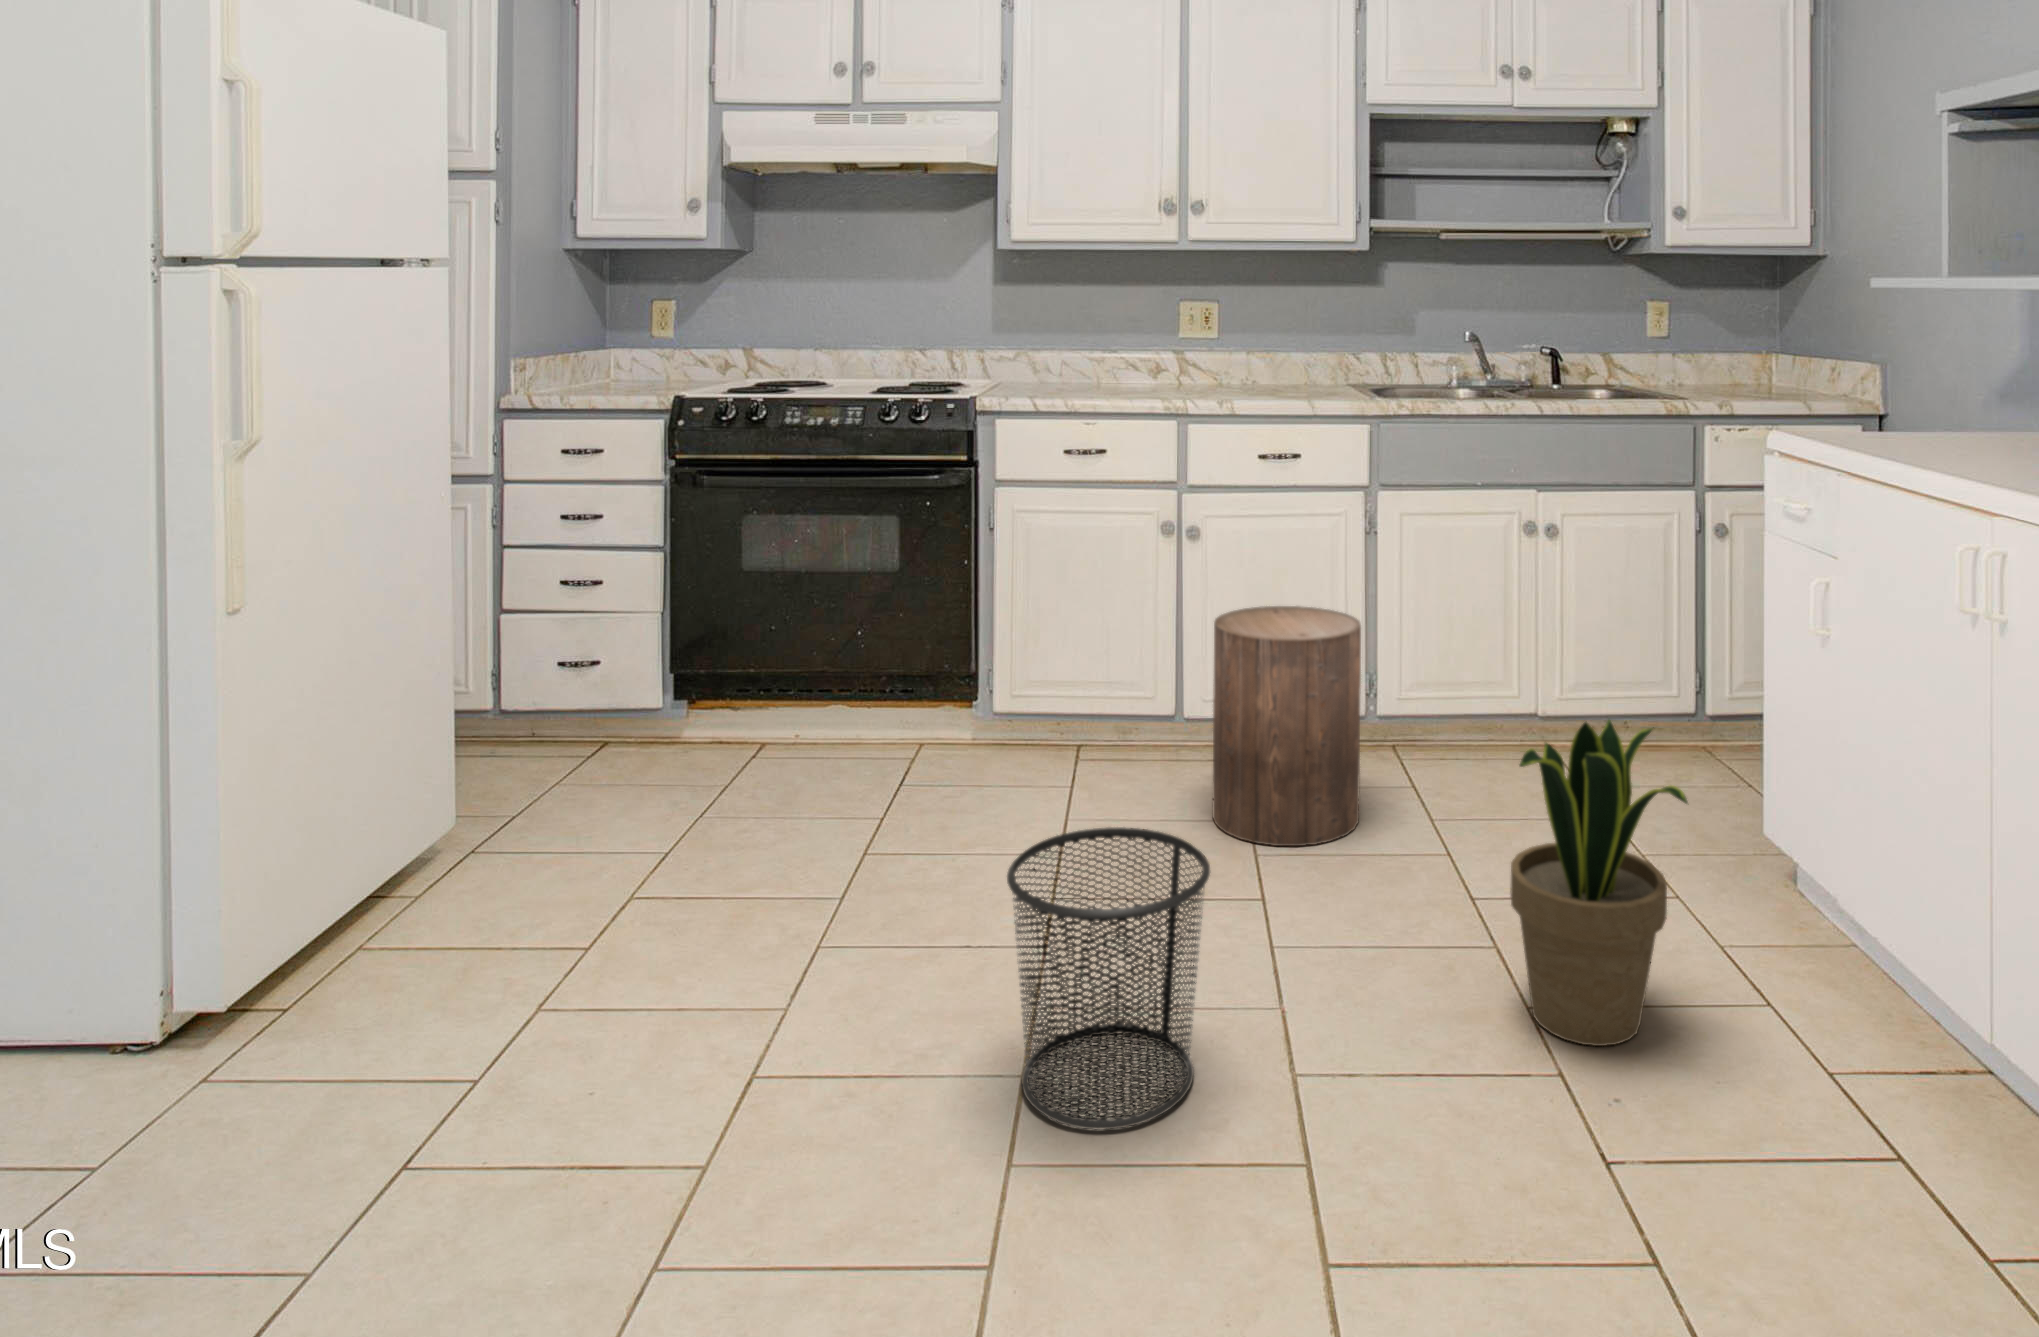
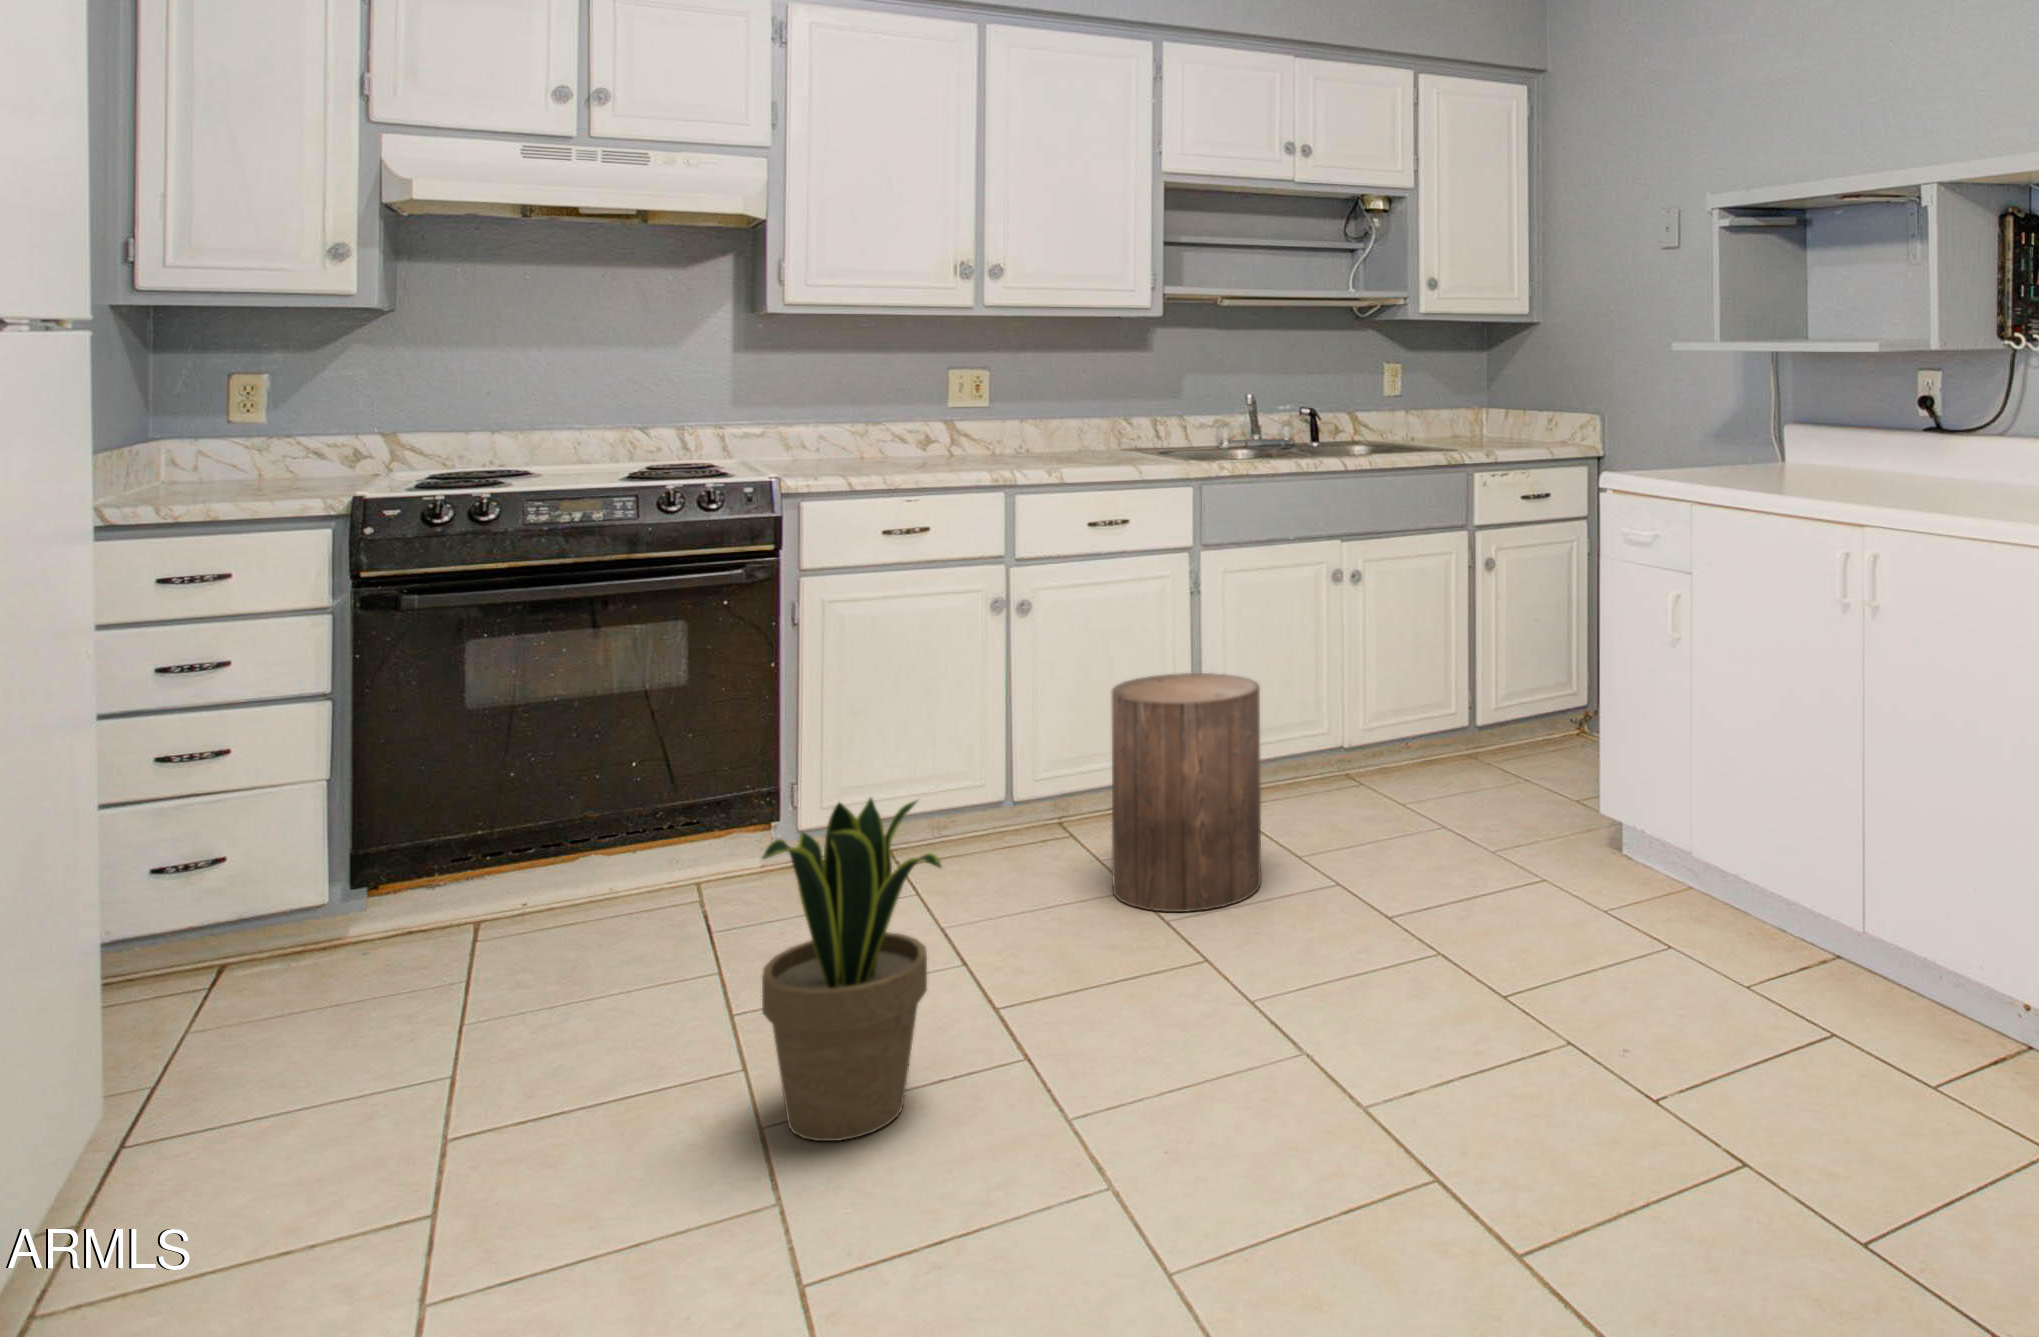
potted plant: present [1510,720,1688,1046] -> present [762,798,941,1141]
waste bin: present [1007,827,1210,1130] -> none [1152,874,1345,1152]

